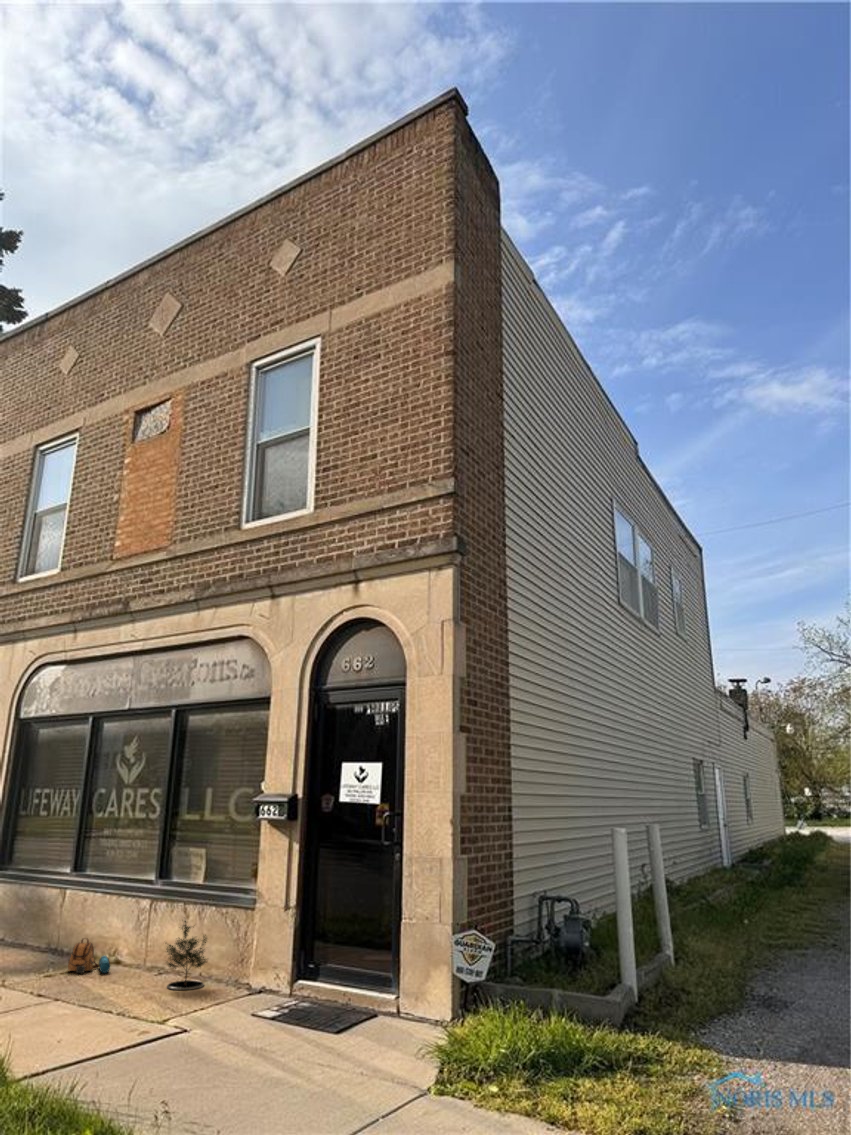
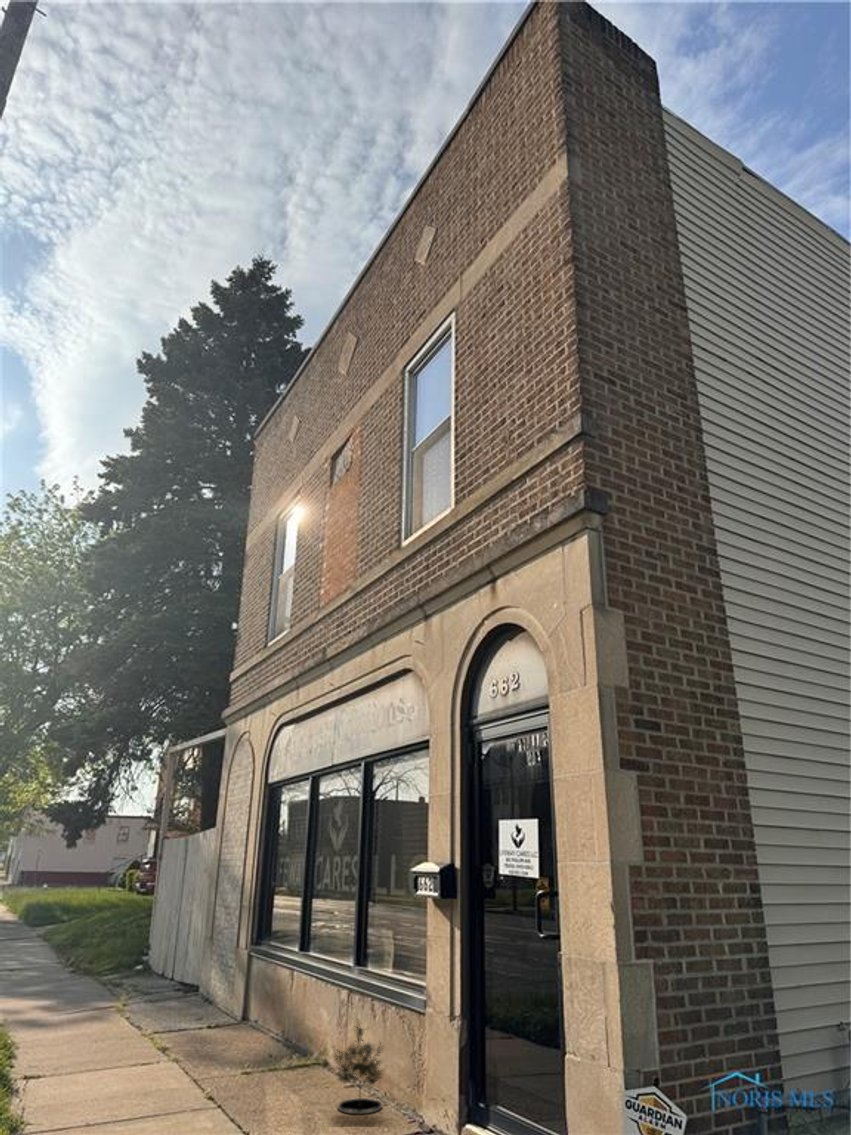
backpack: present [68,939,110,973] -> none [274,1027,319,1073]

